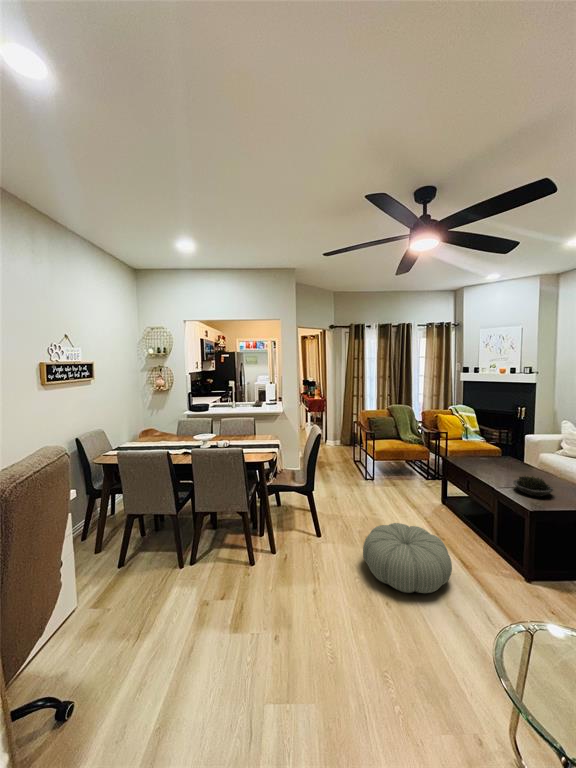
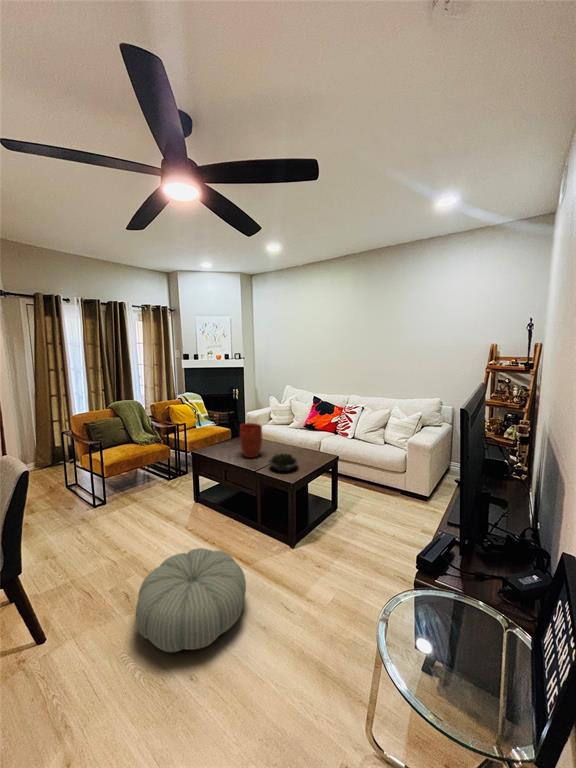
vase: none [490,439,518,476] -> present [240,423,262,458]

